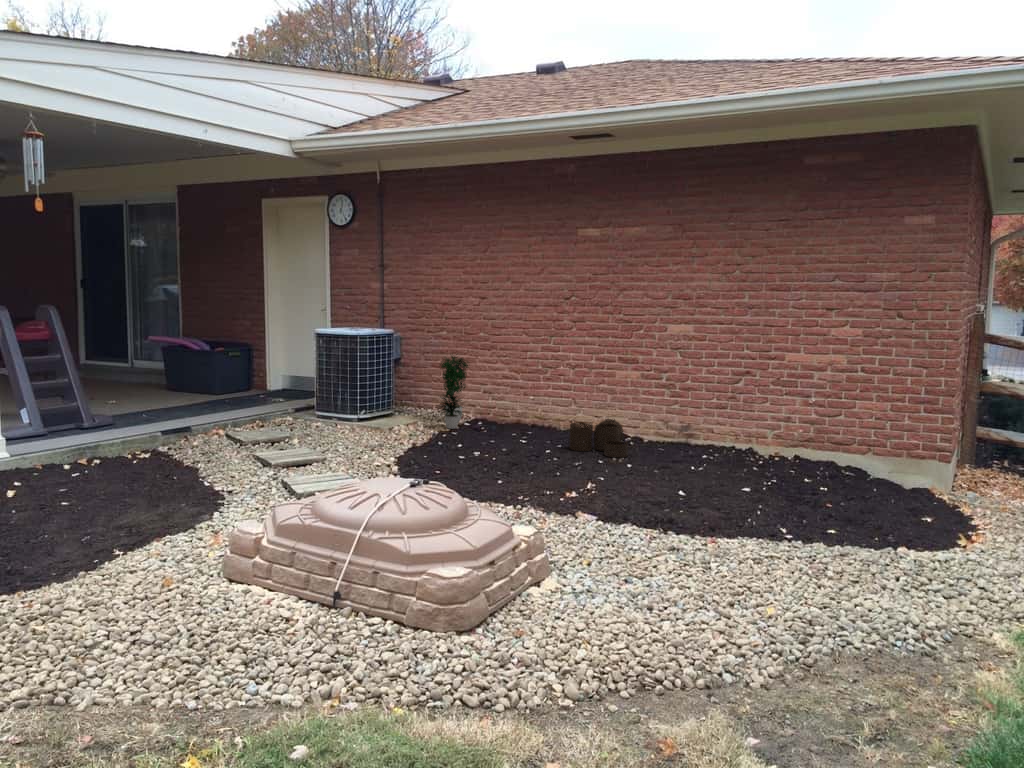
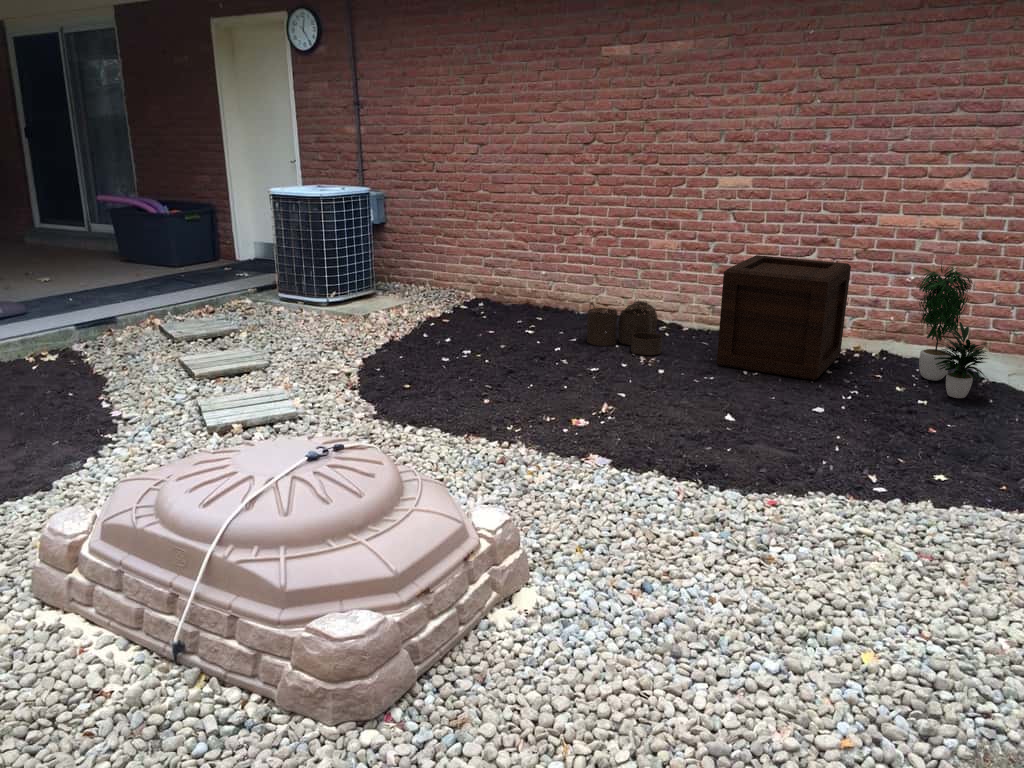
potted plant: present [439,356,468,429] -> present [918,265,988,398]
wooden crate: none [670,383,768,474] -> present [717,255,851,380]

